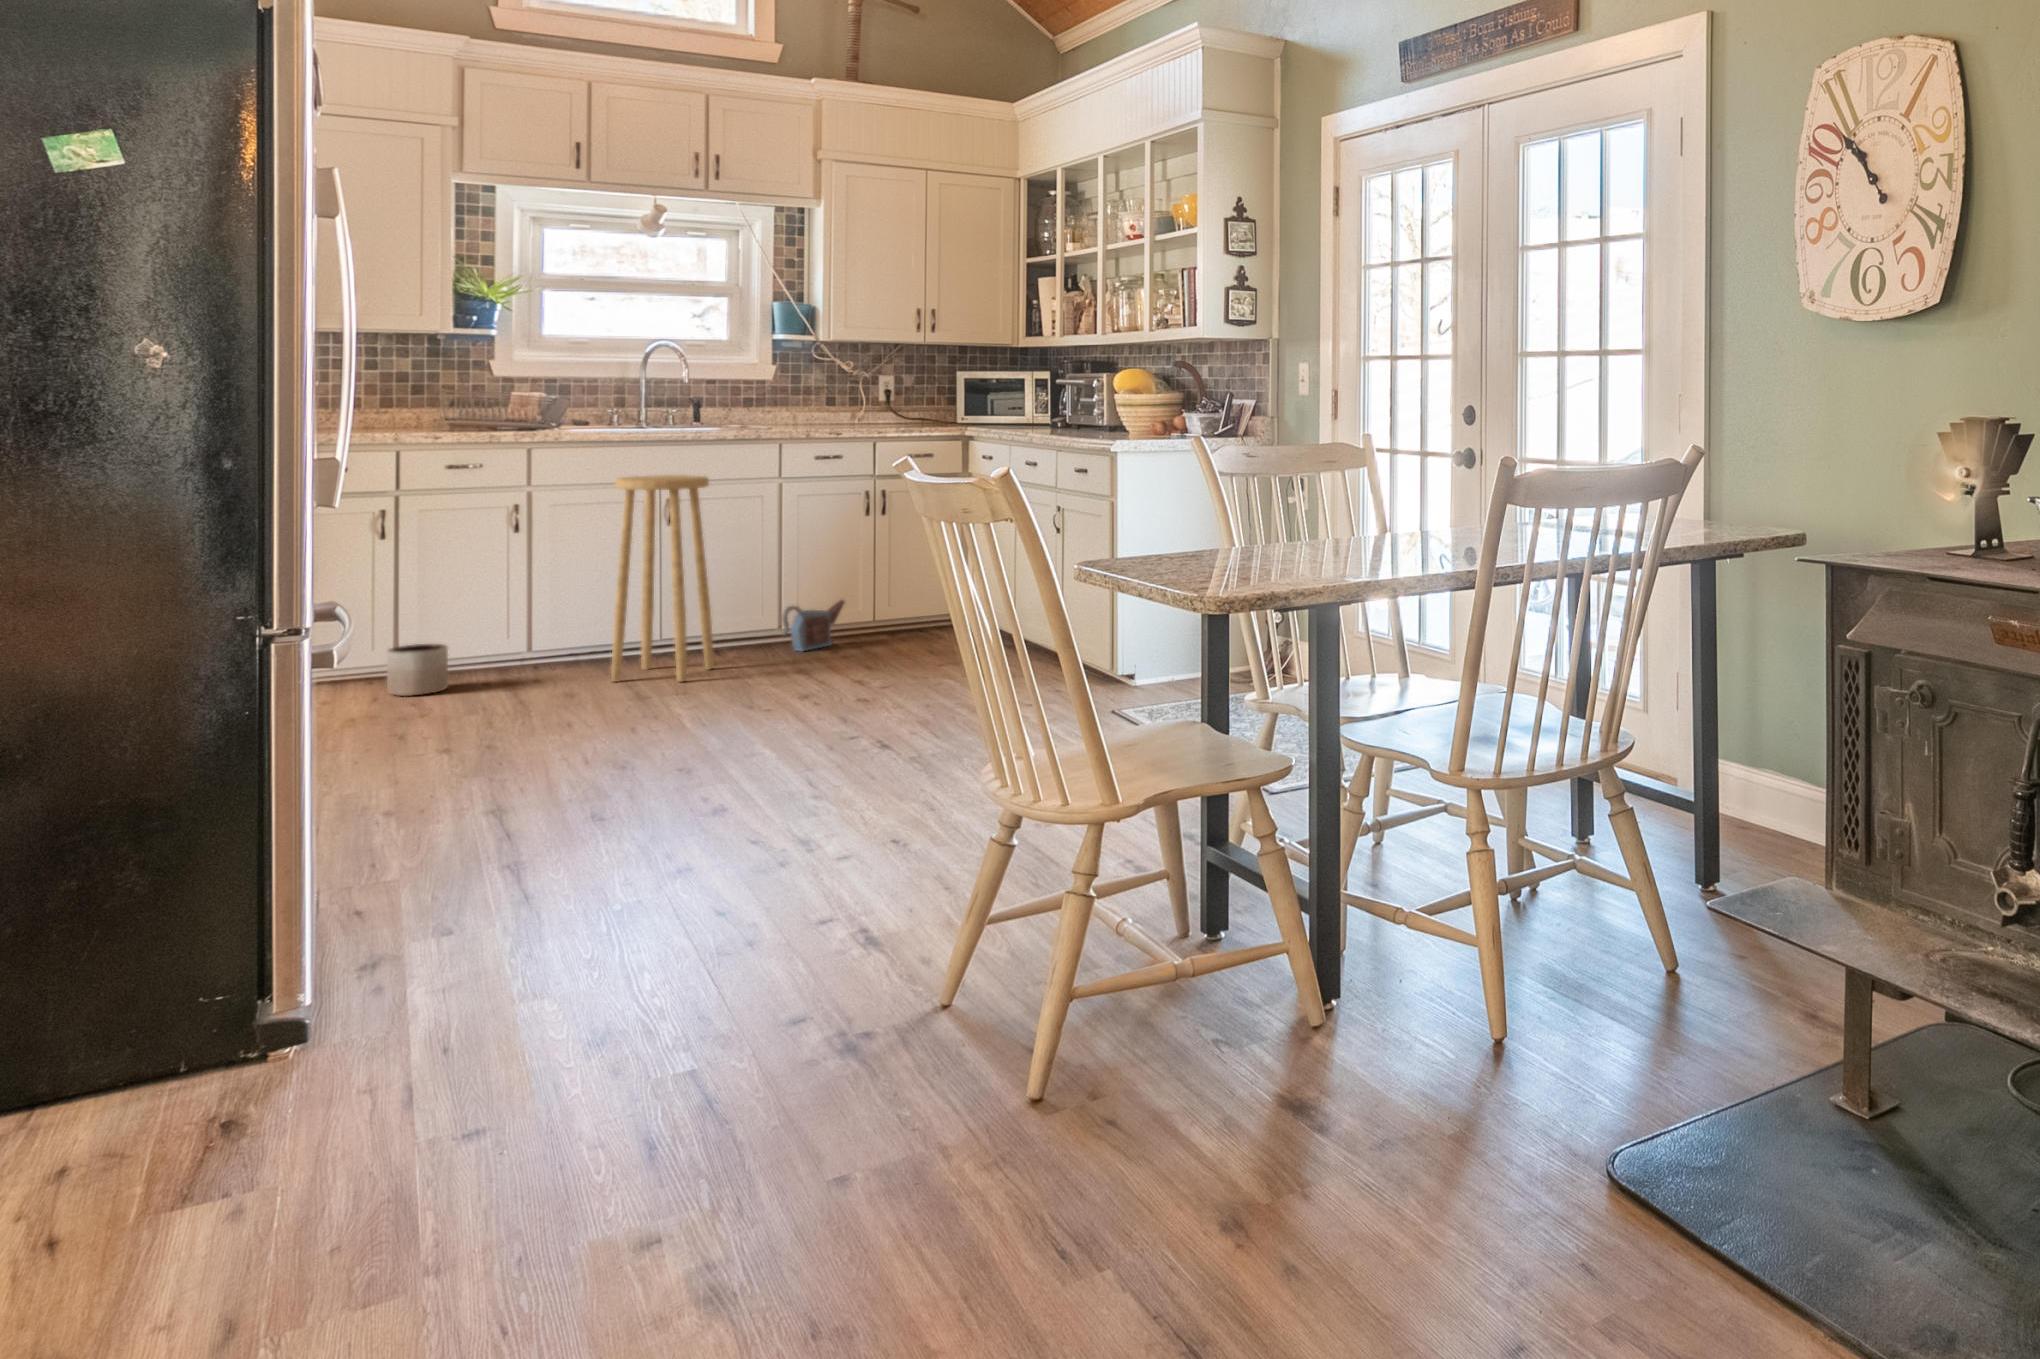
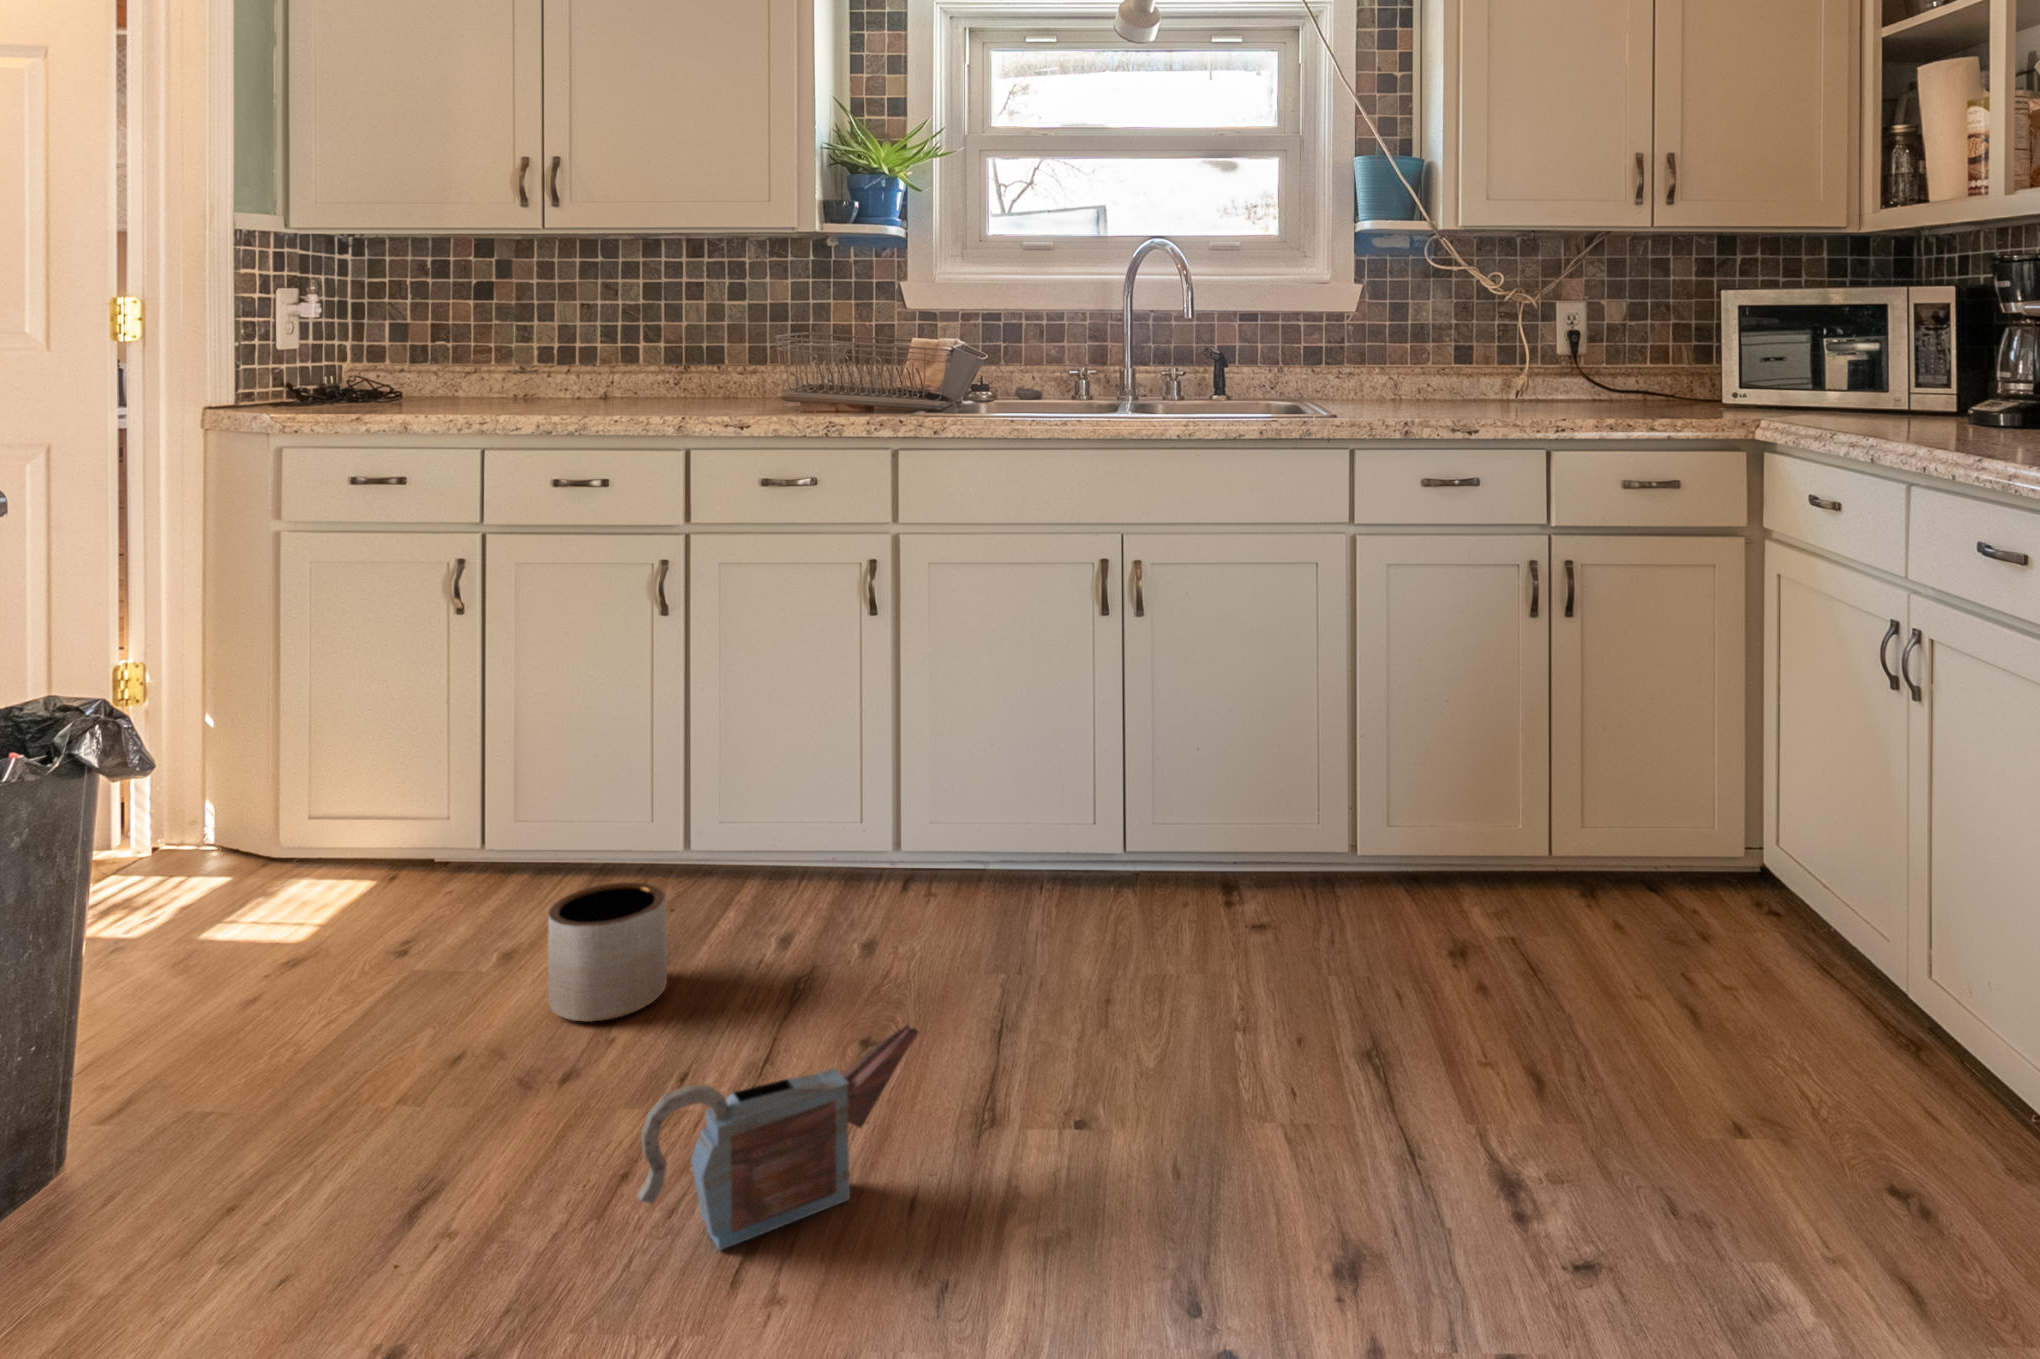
stool: present [611,475,714,682] -> none [952,532,1185,1088]
watering can: present [782,600,845,651] -> present [638,1025,918,1250]

